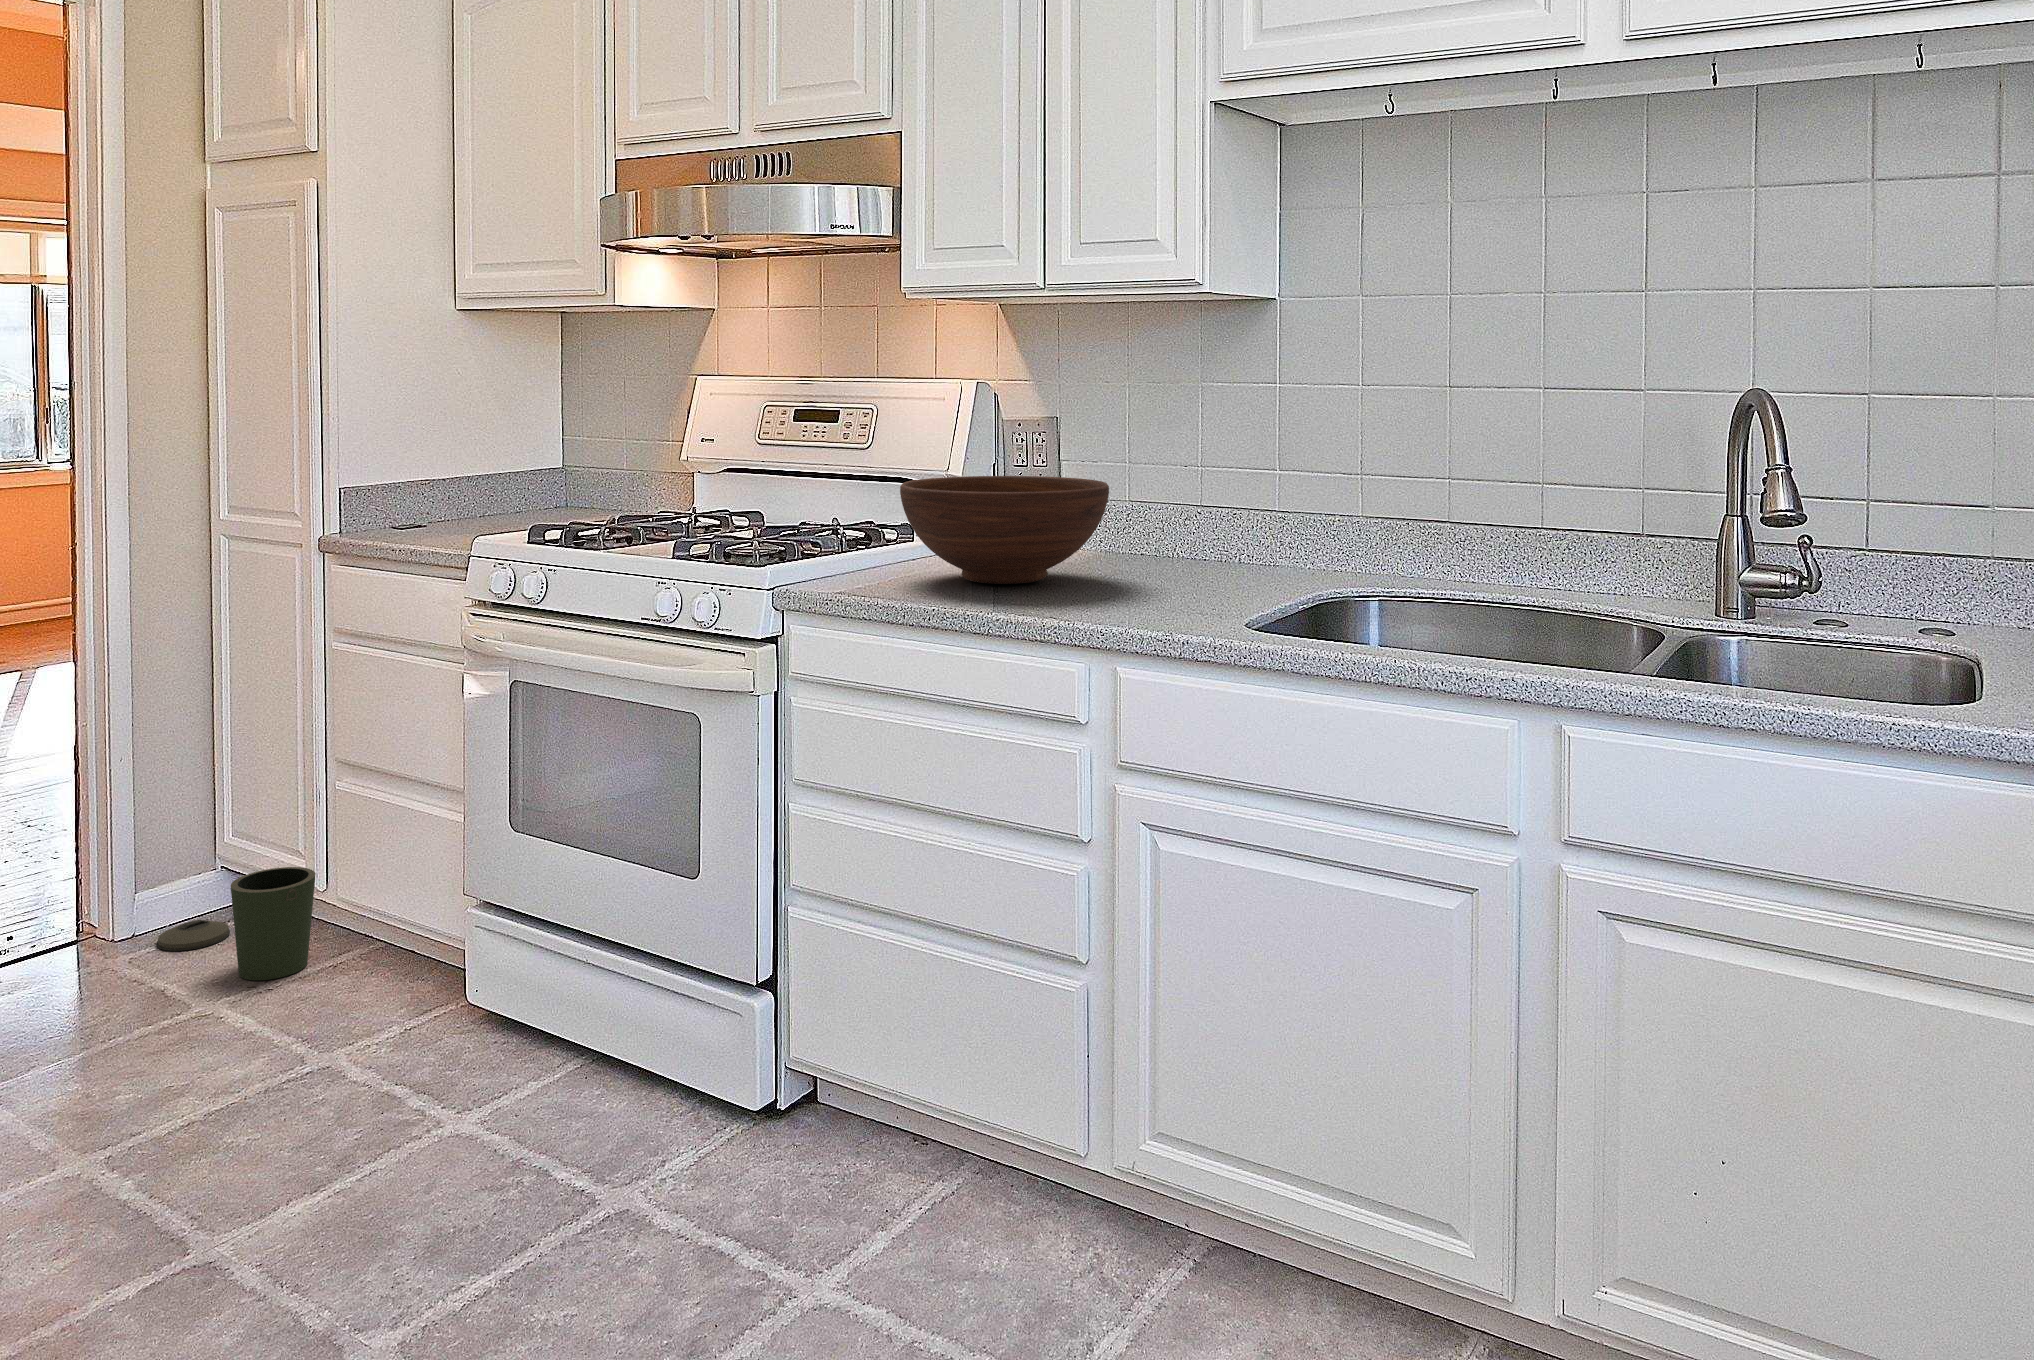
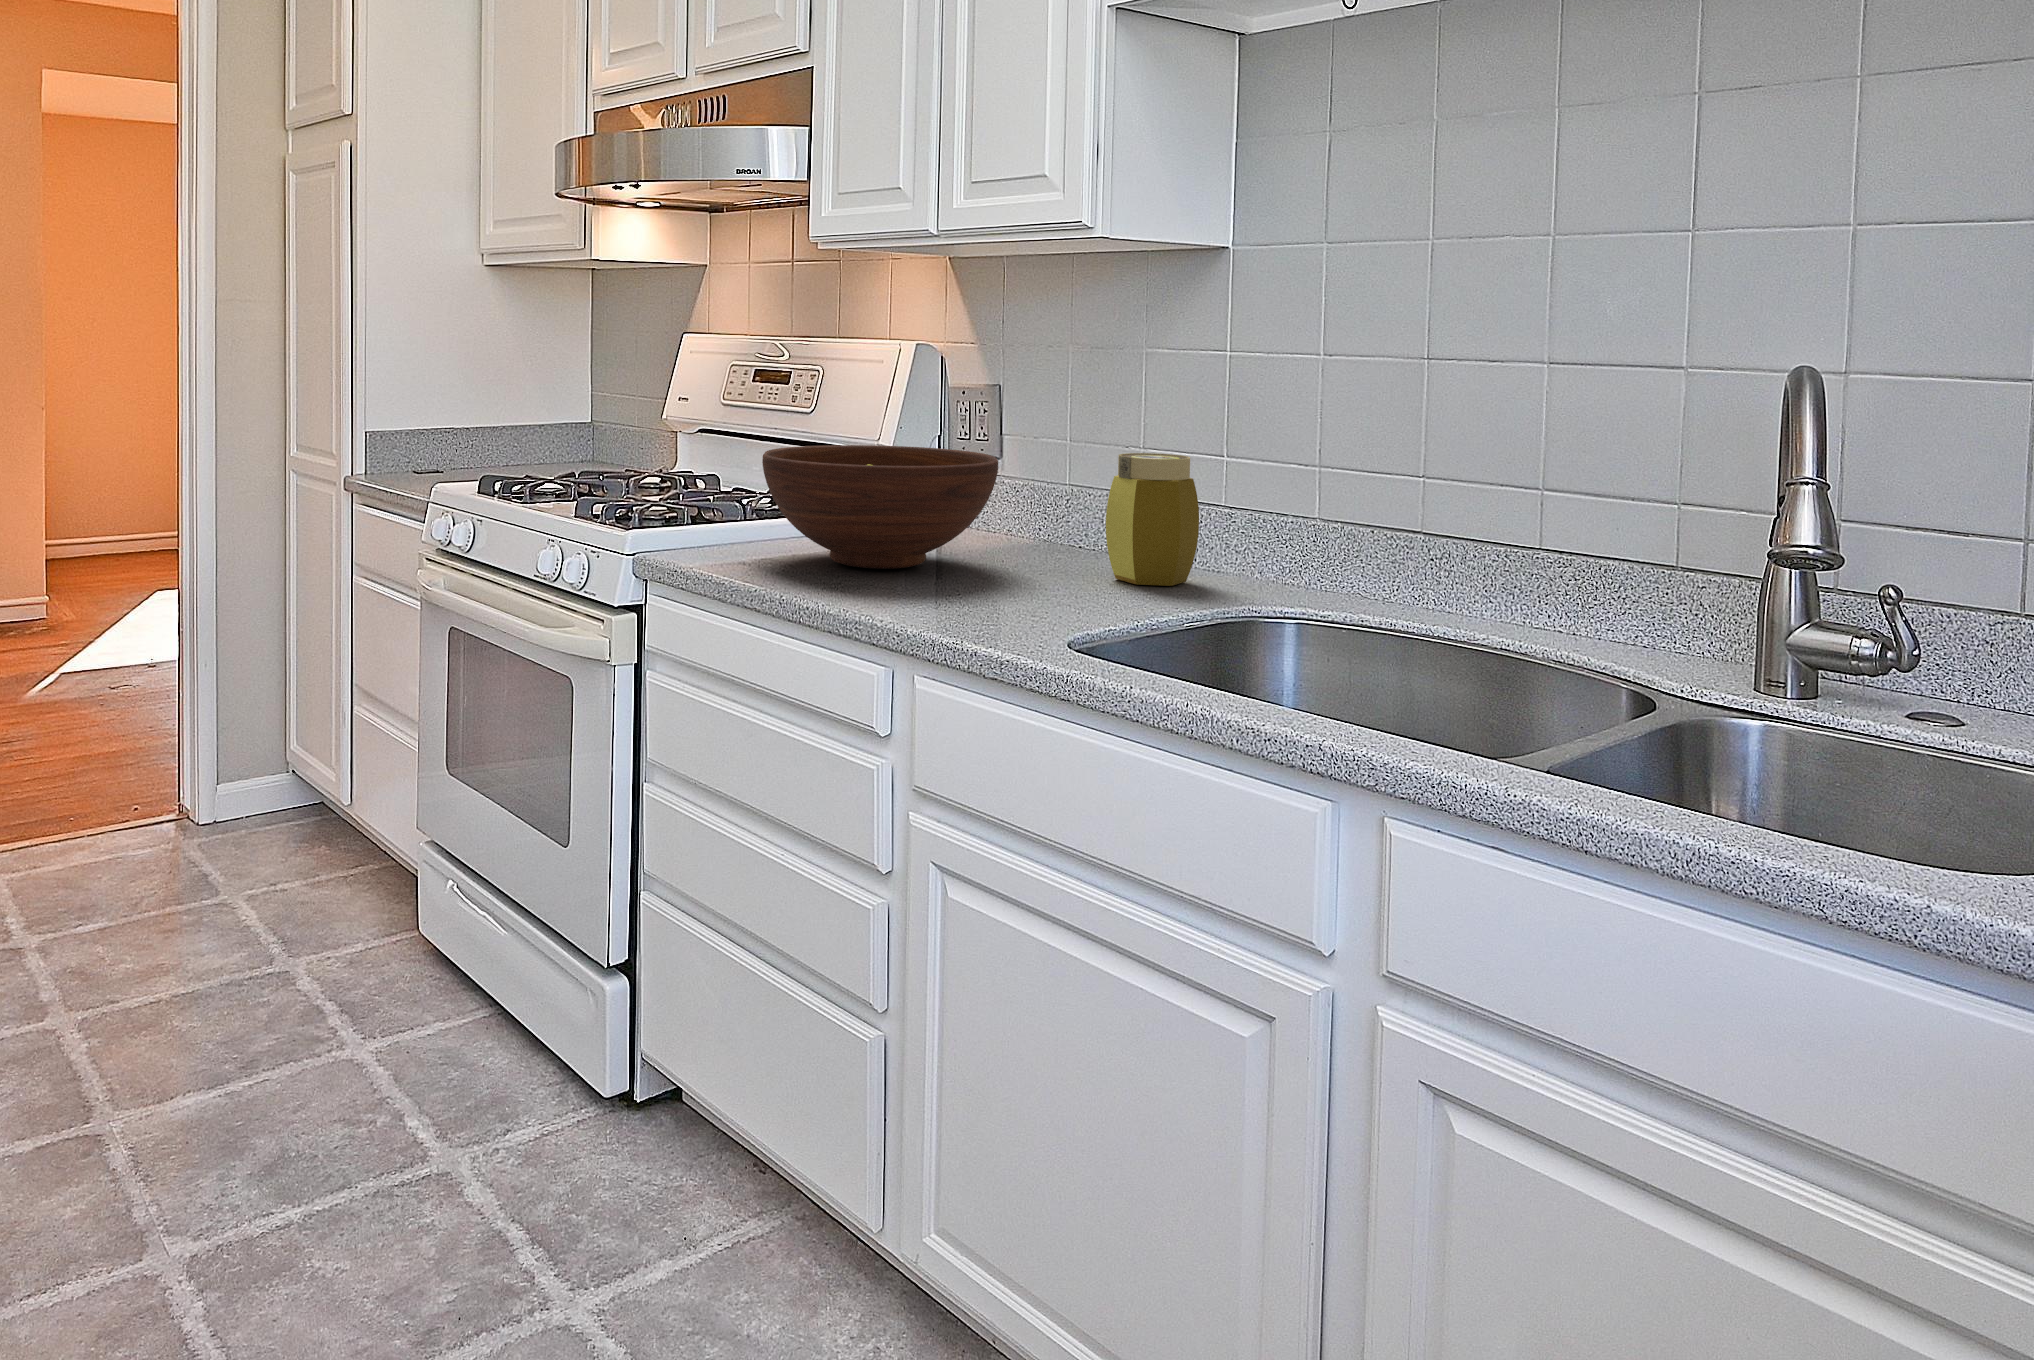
jar: none [1196,472,1267,581] -> present [1106,453,1199,586]
trash can: present [157,867,316,980] -> none [228,780,339,882]

